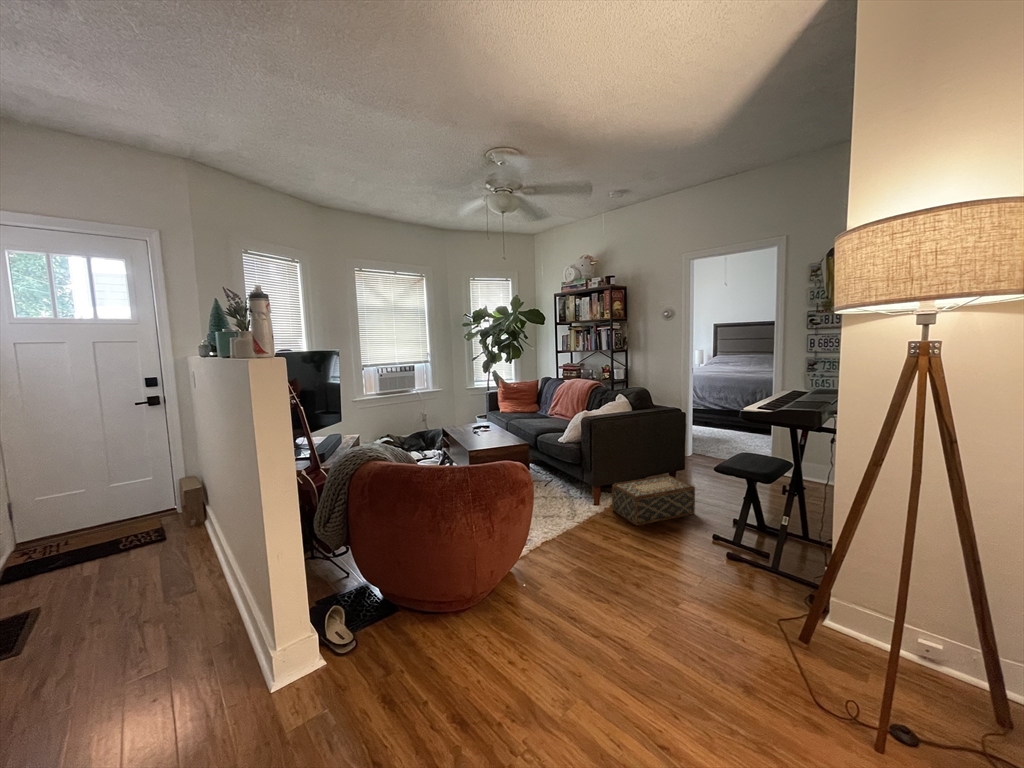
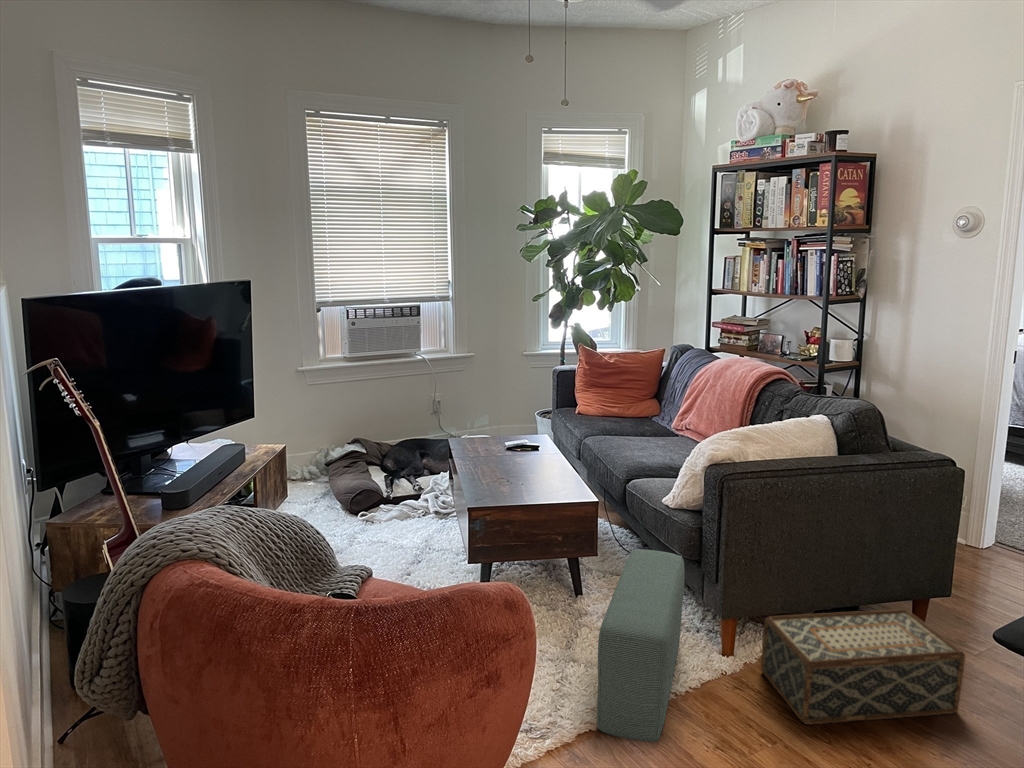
pouf: none [547,462,579,541] -> present [597,550,685,742]

